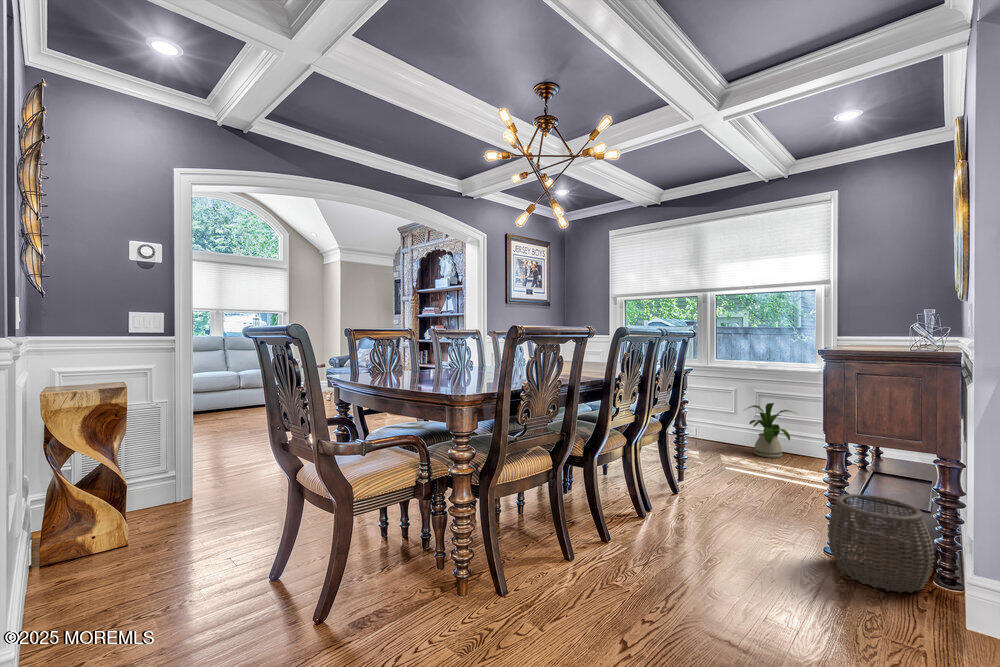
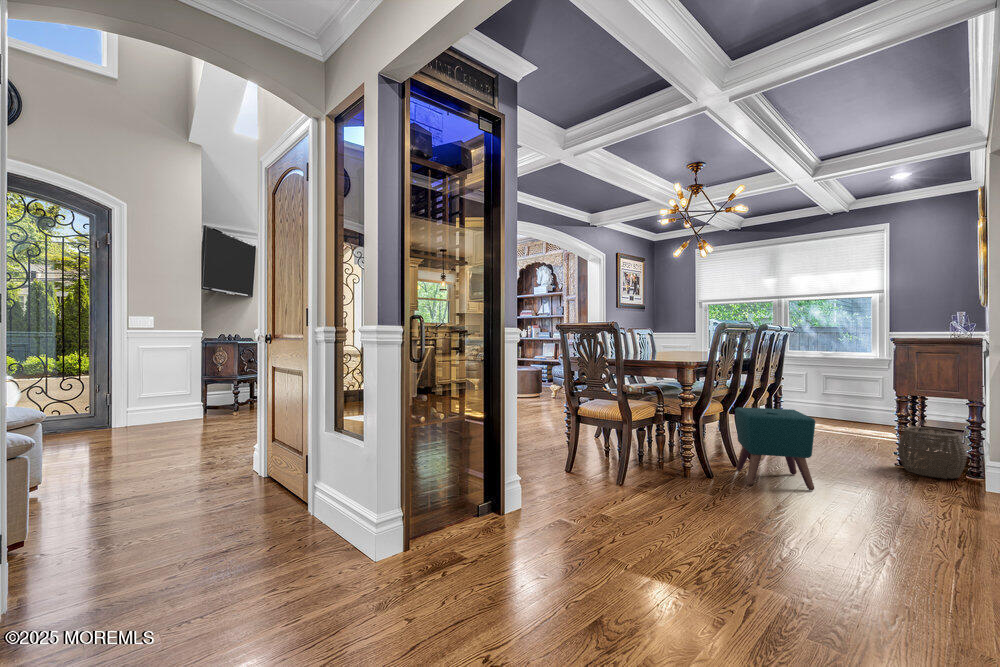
house plant: present [745,403,792,458] -> none [815,381,860,422]
ottoman: none [545,469,662,642] -> present [735,407,815,491]

